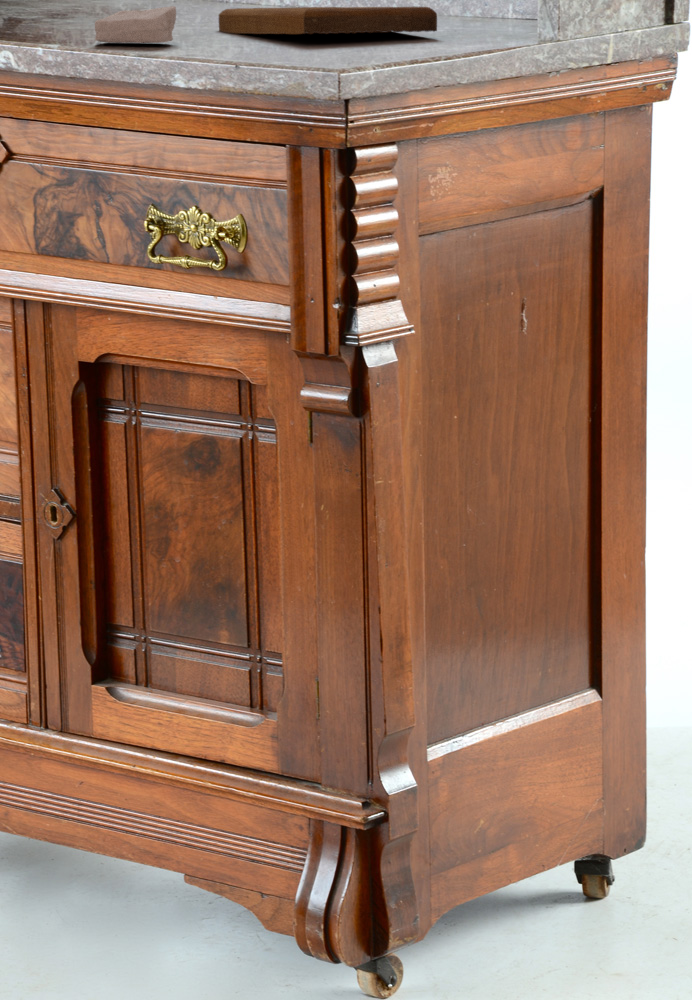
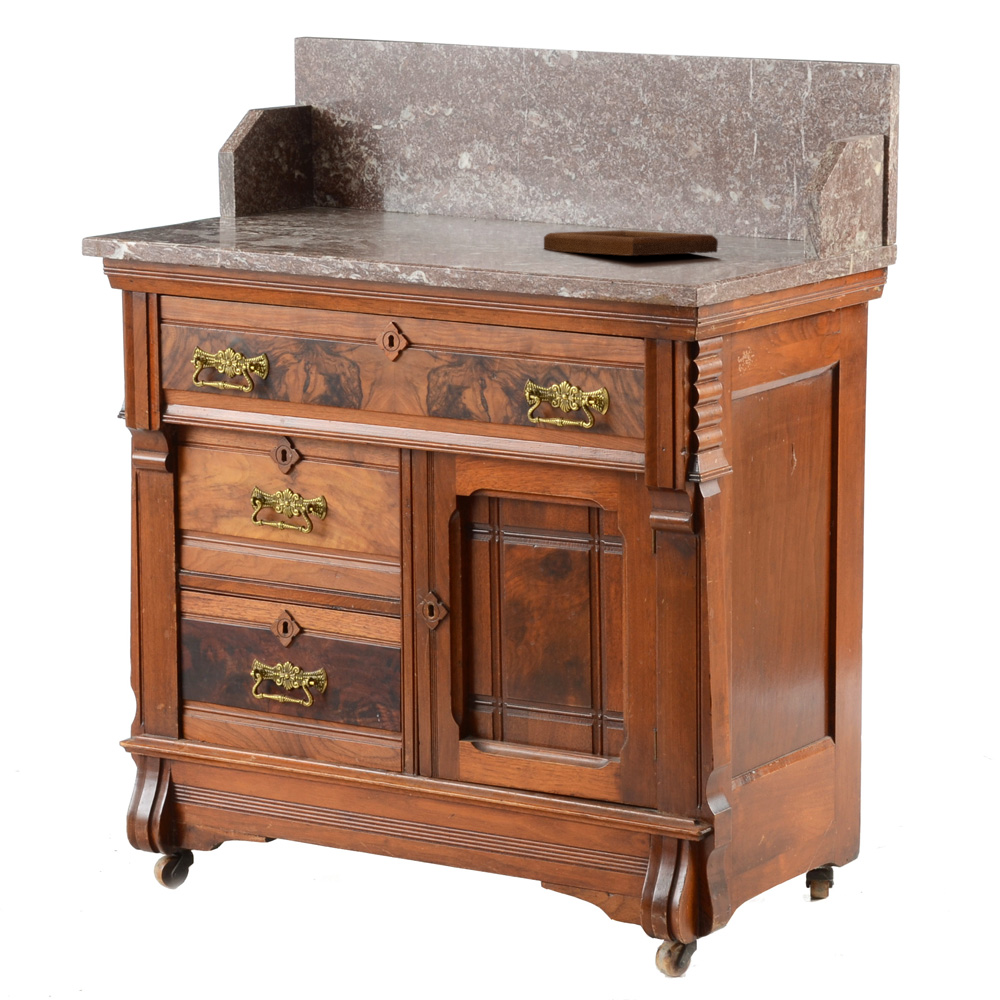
soap bar: present [95,6,176,43] -> none [477,235,536,262]

